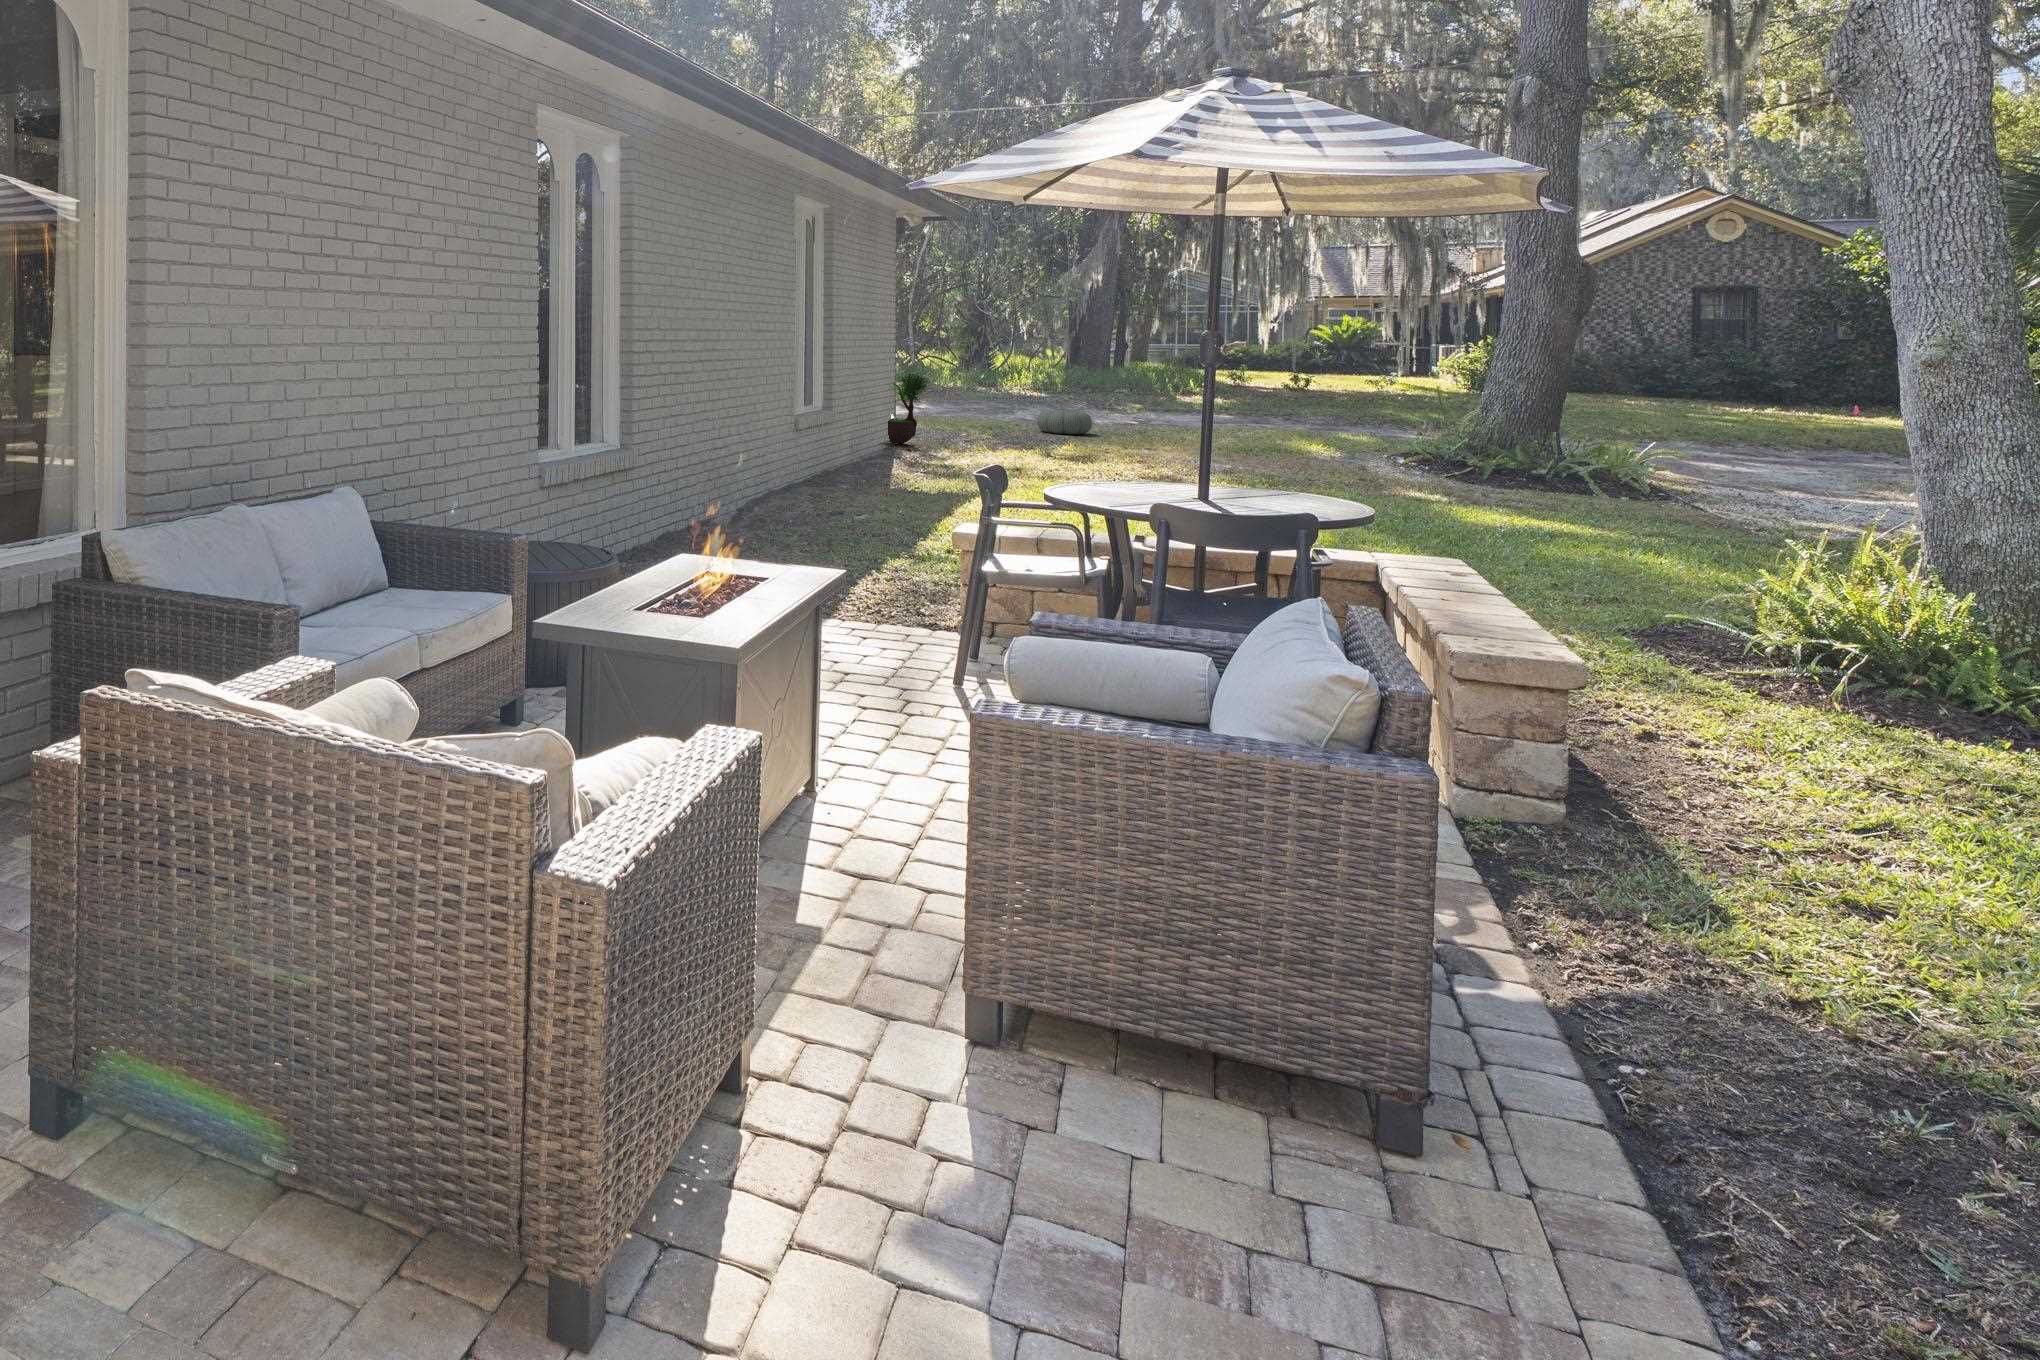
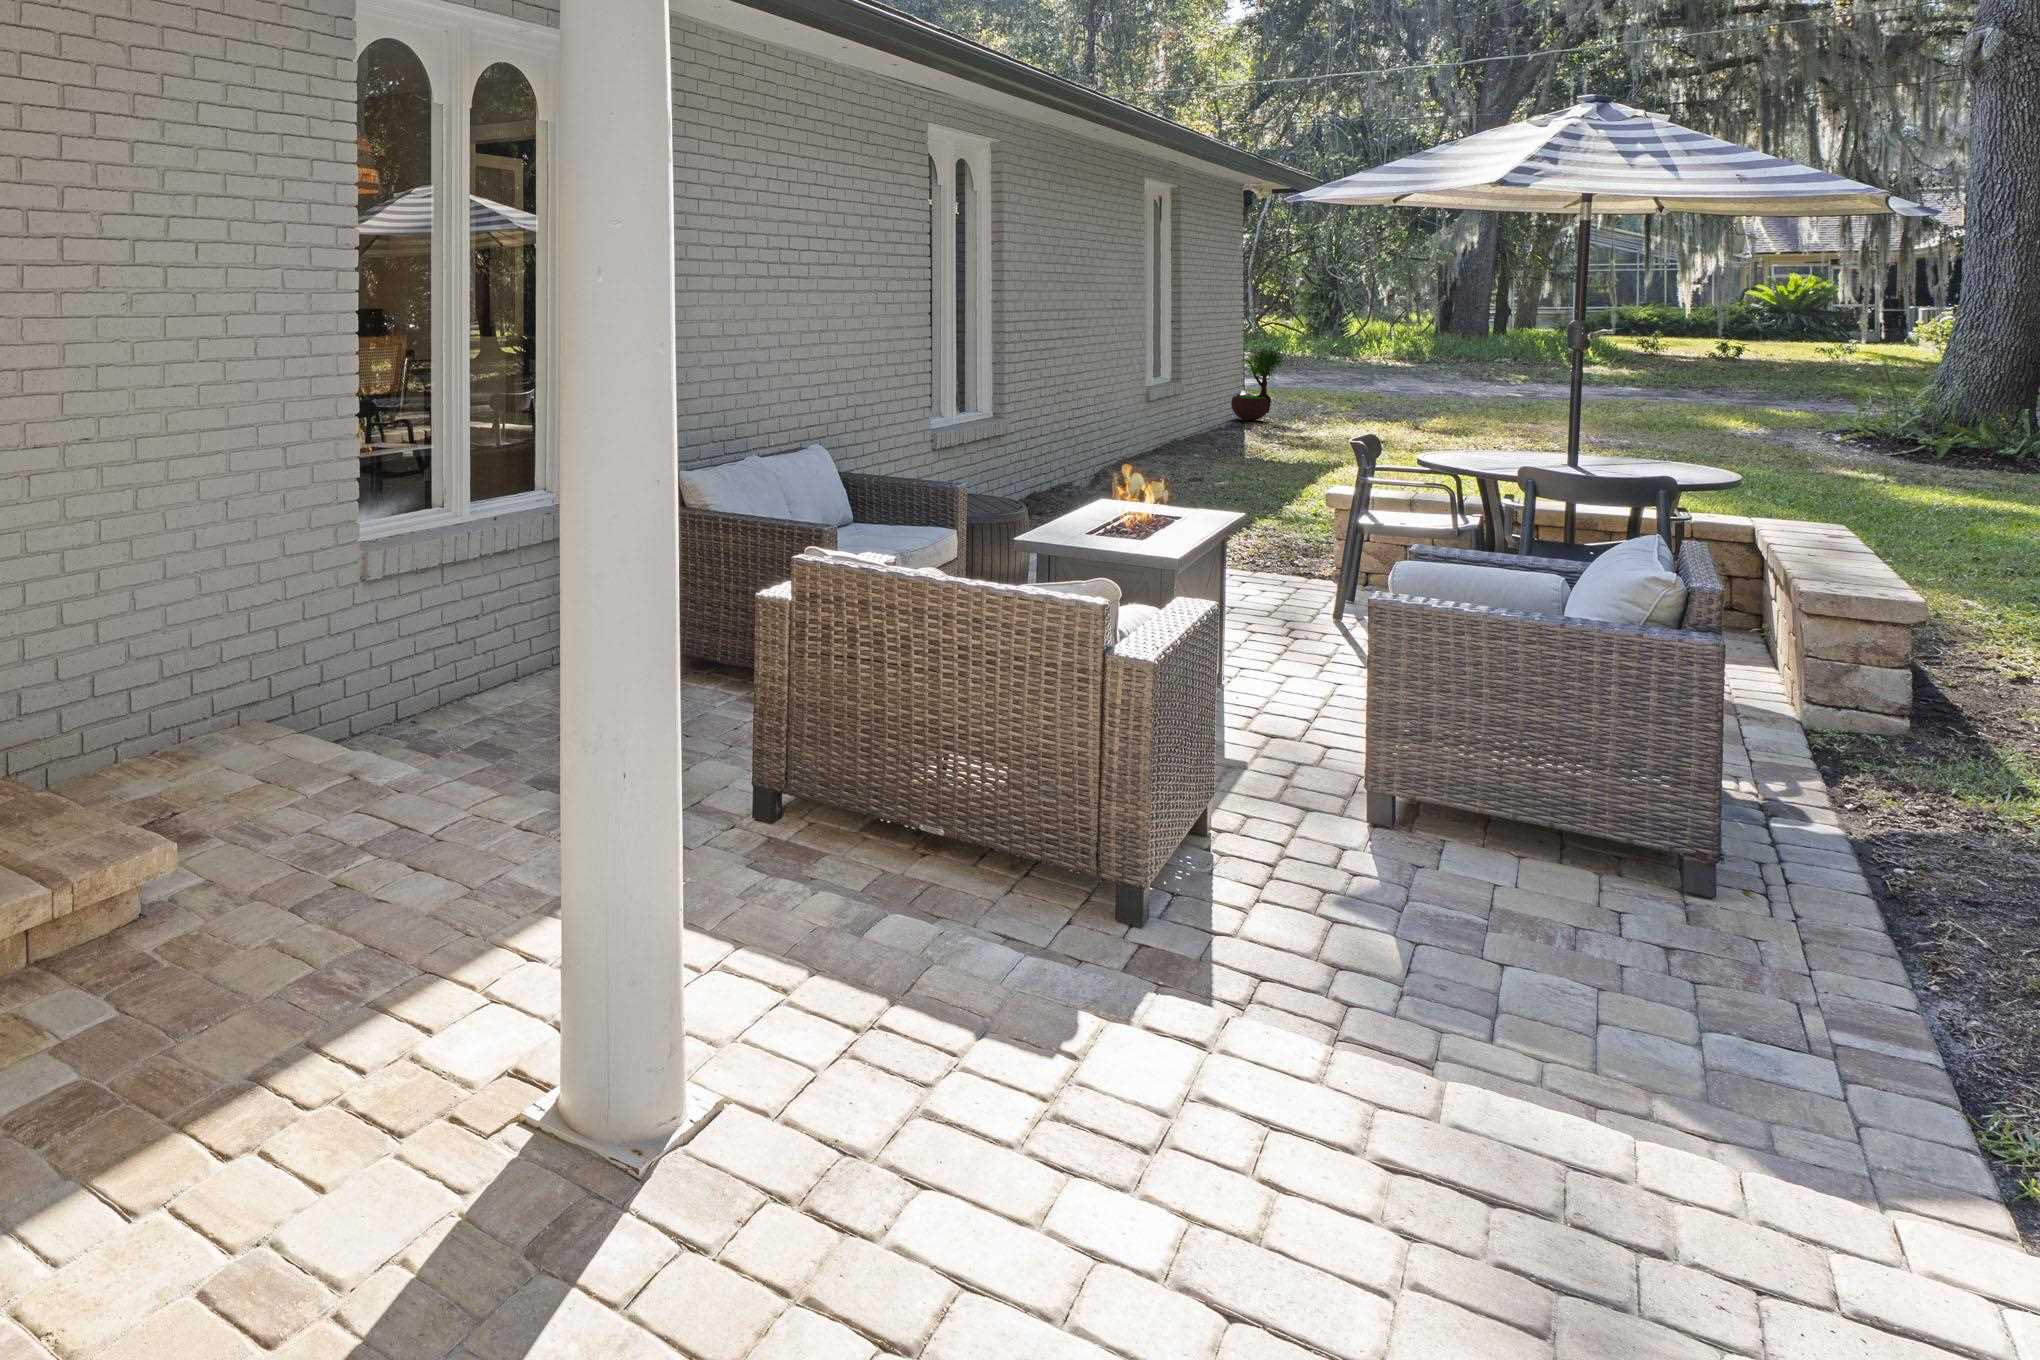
pouf: present [1037,410,1092,434] -> none [1404,385,1467,410]

